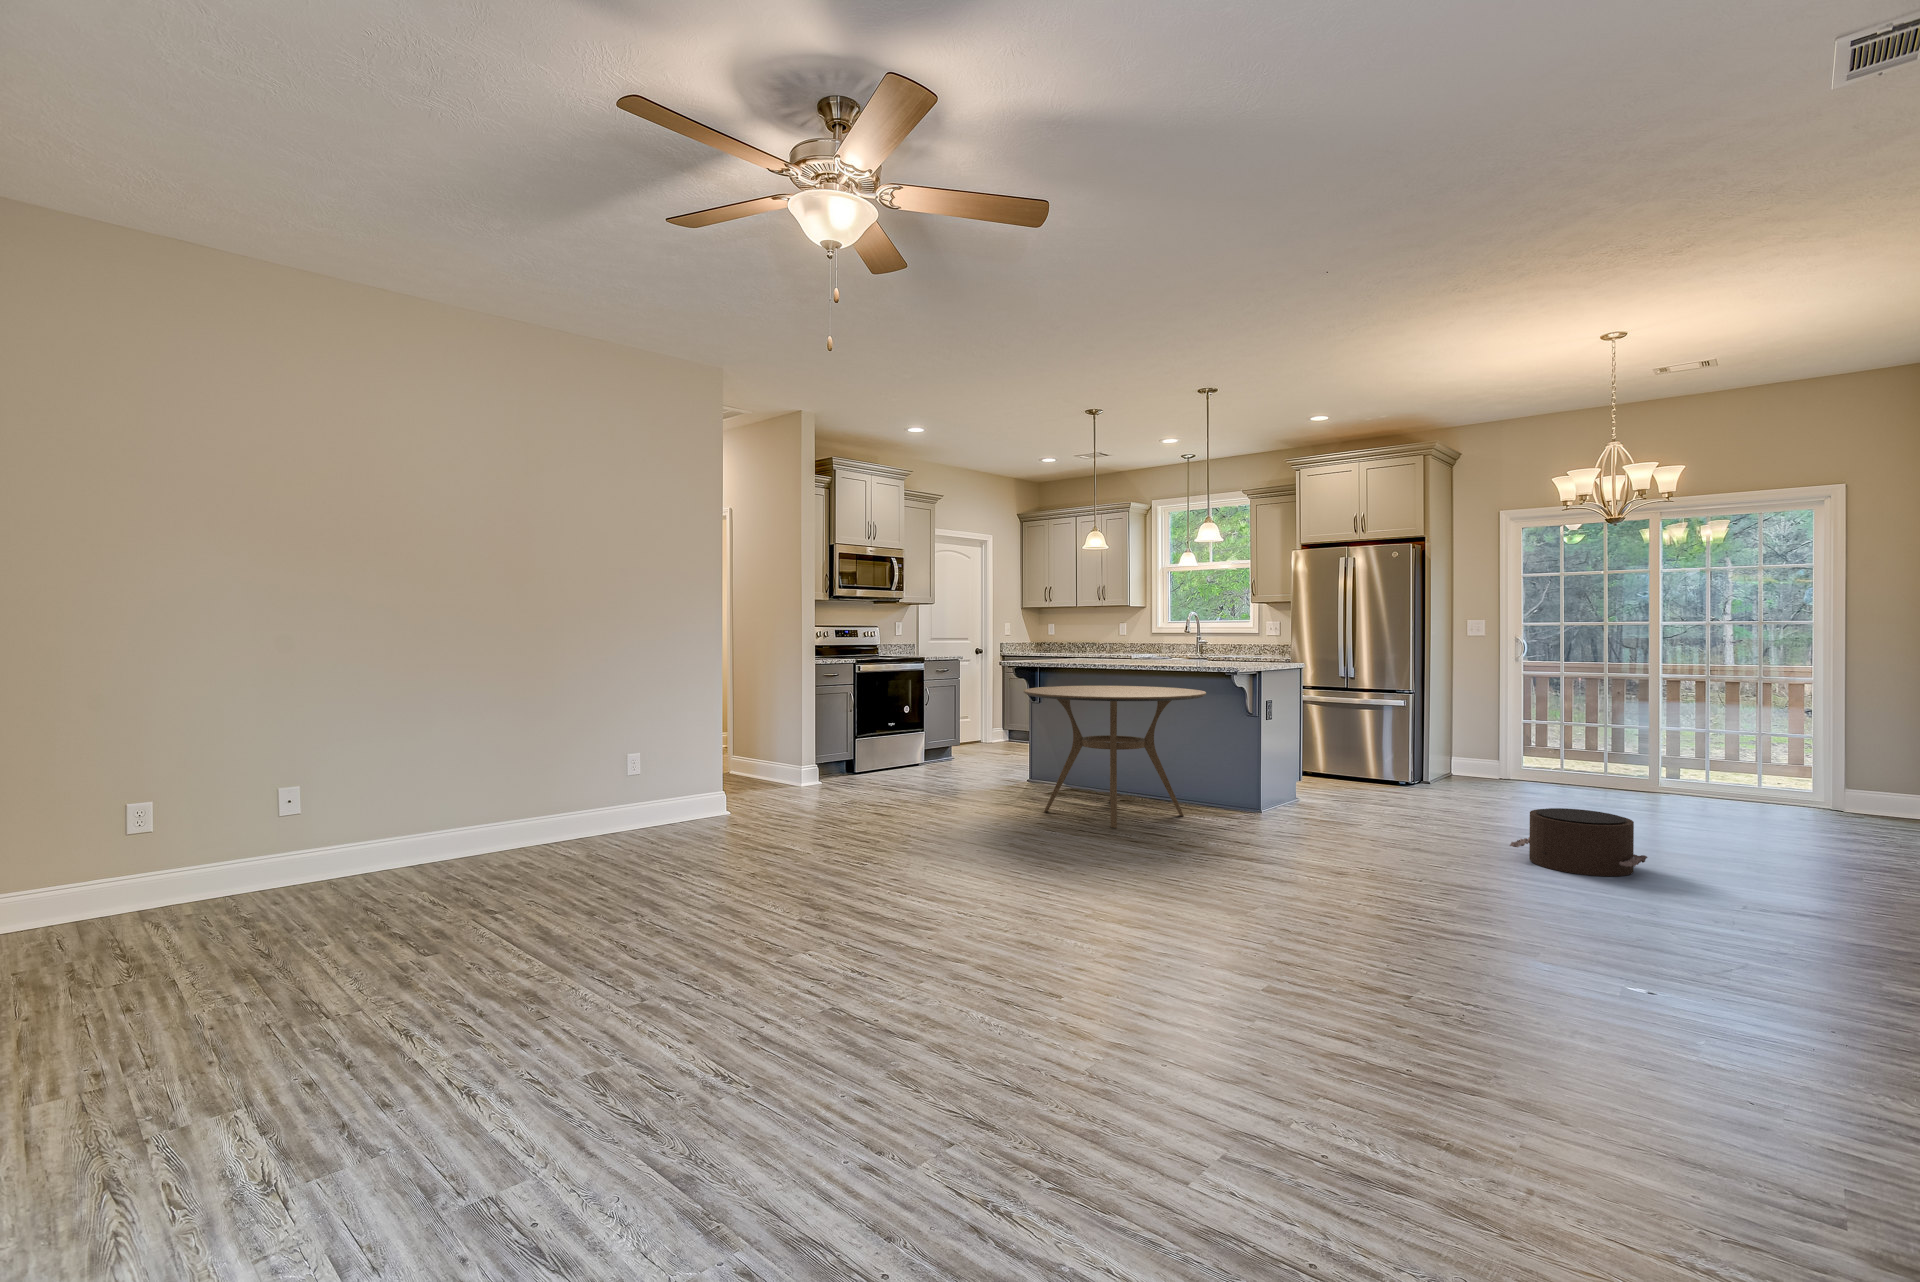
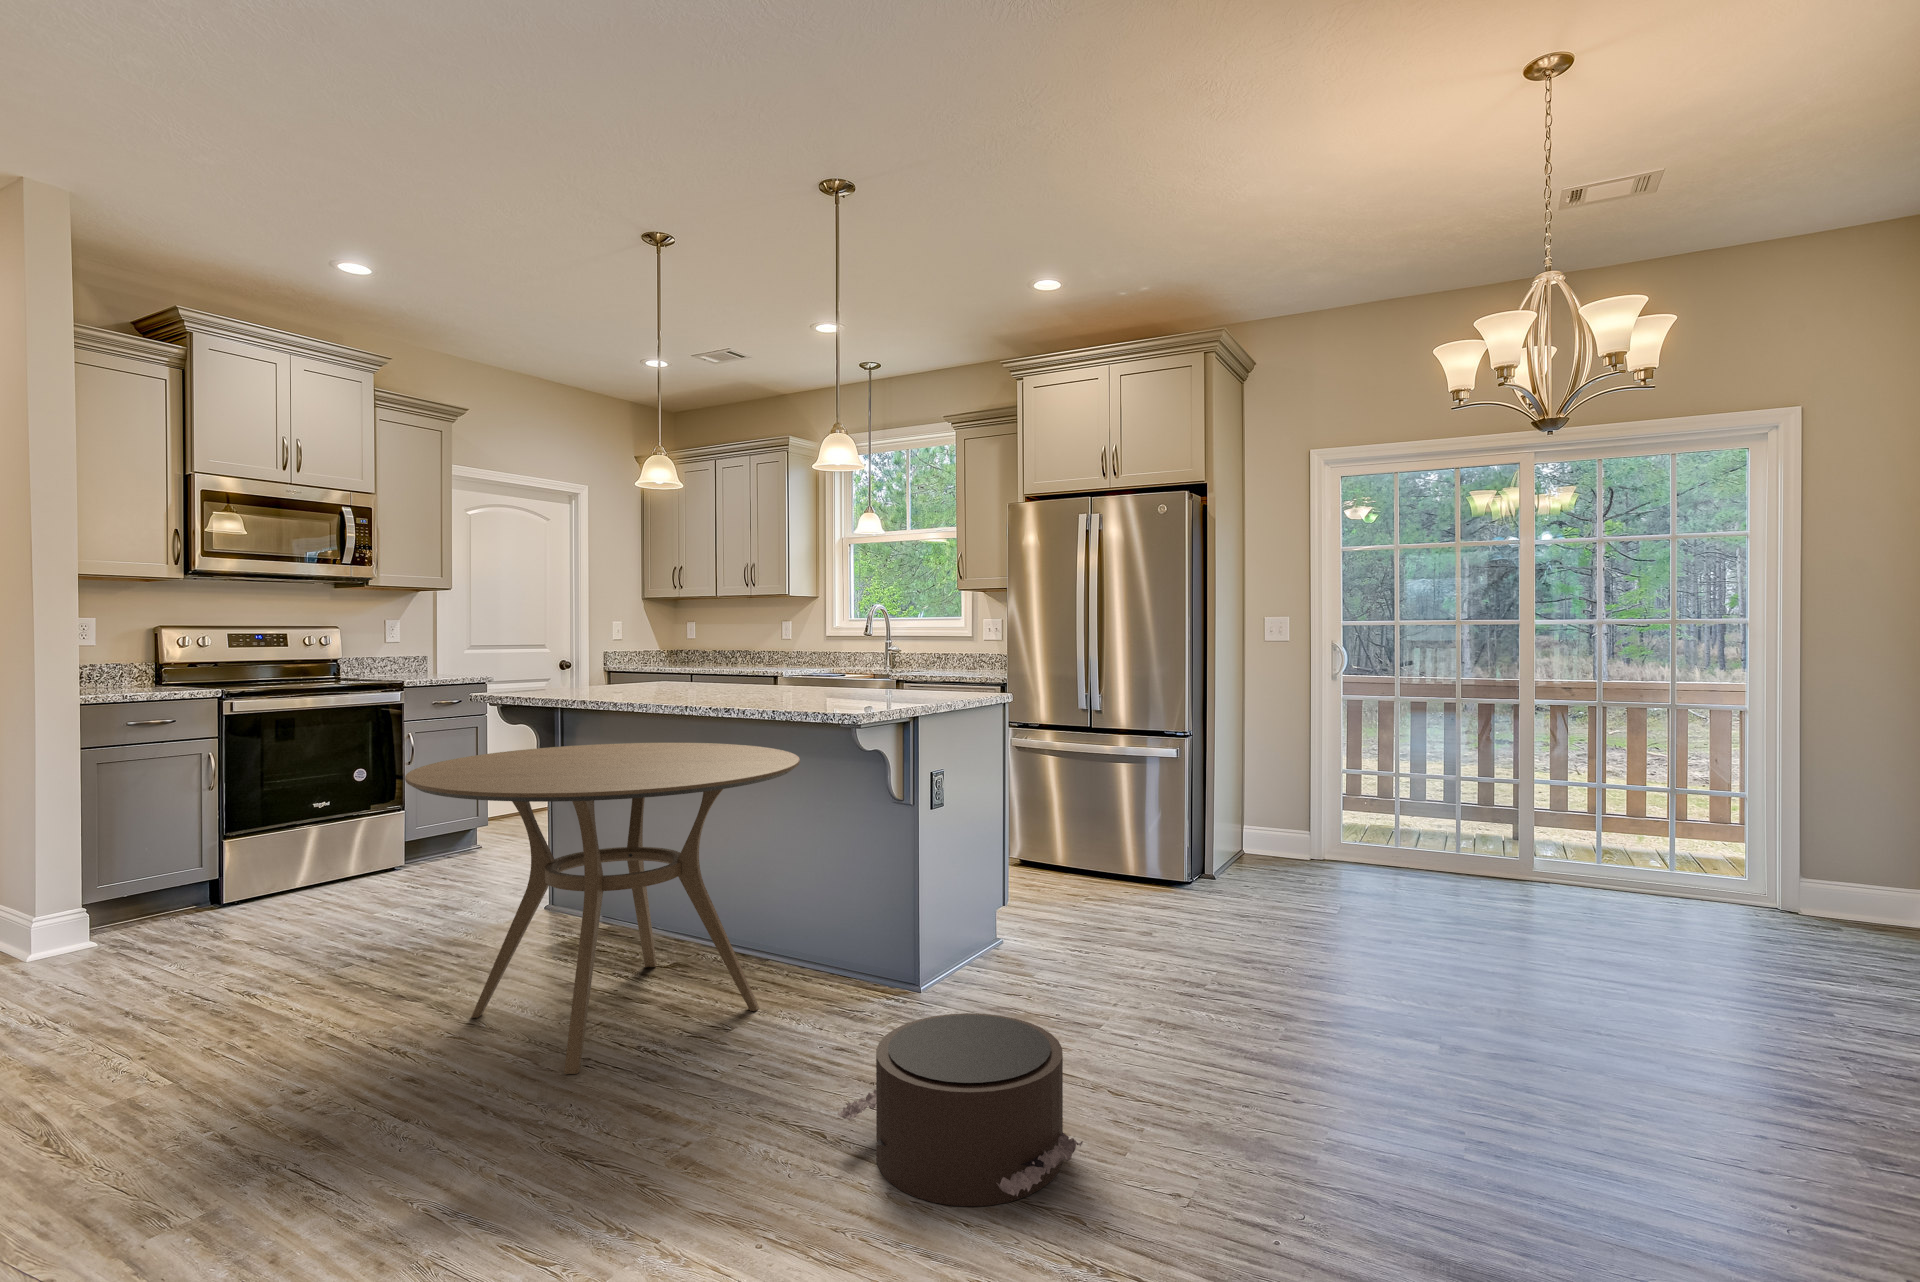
pouf: present [1510,808,1647,876] -> present [837,1013,1083,1206]

